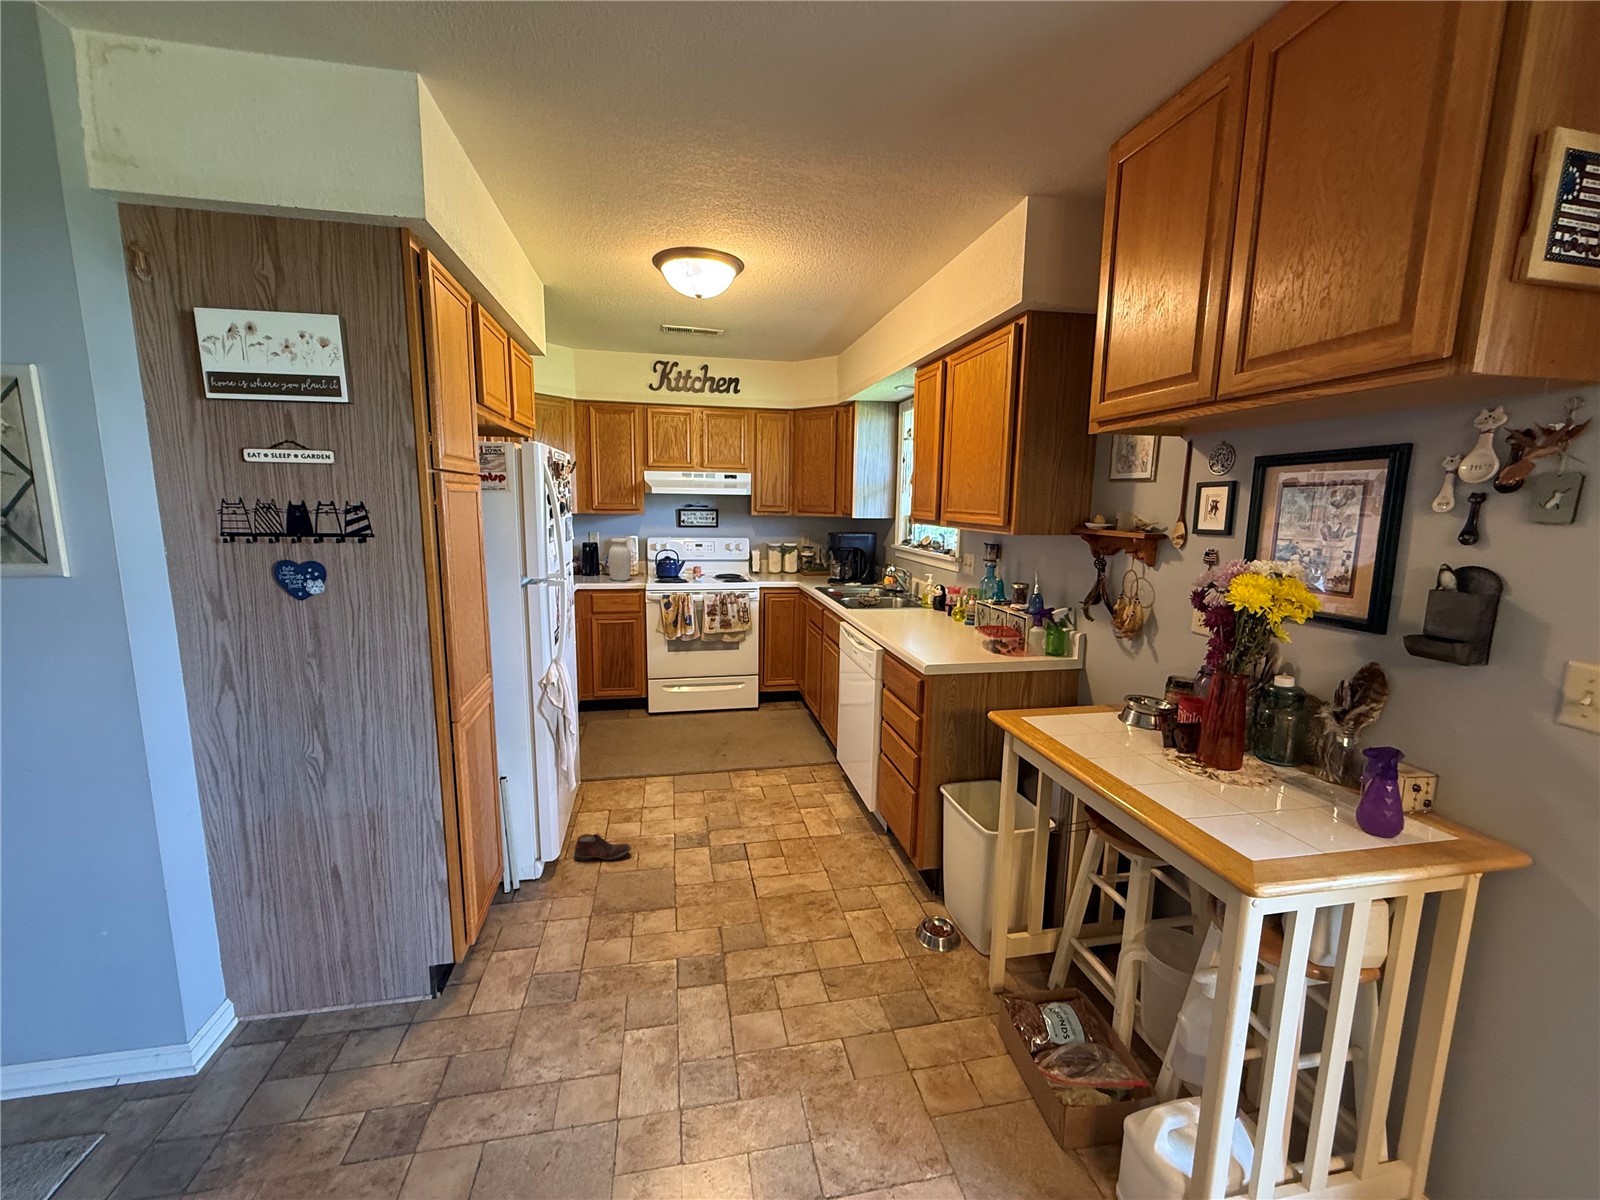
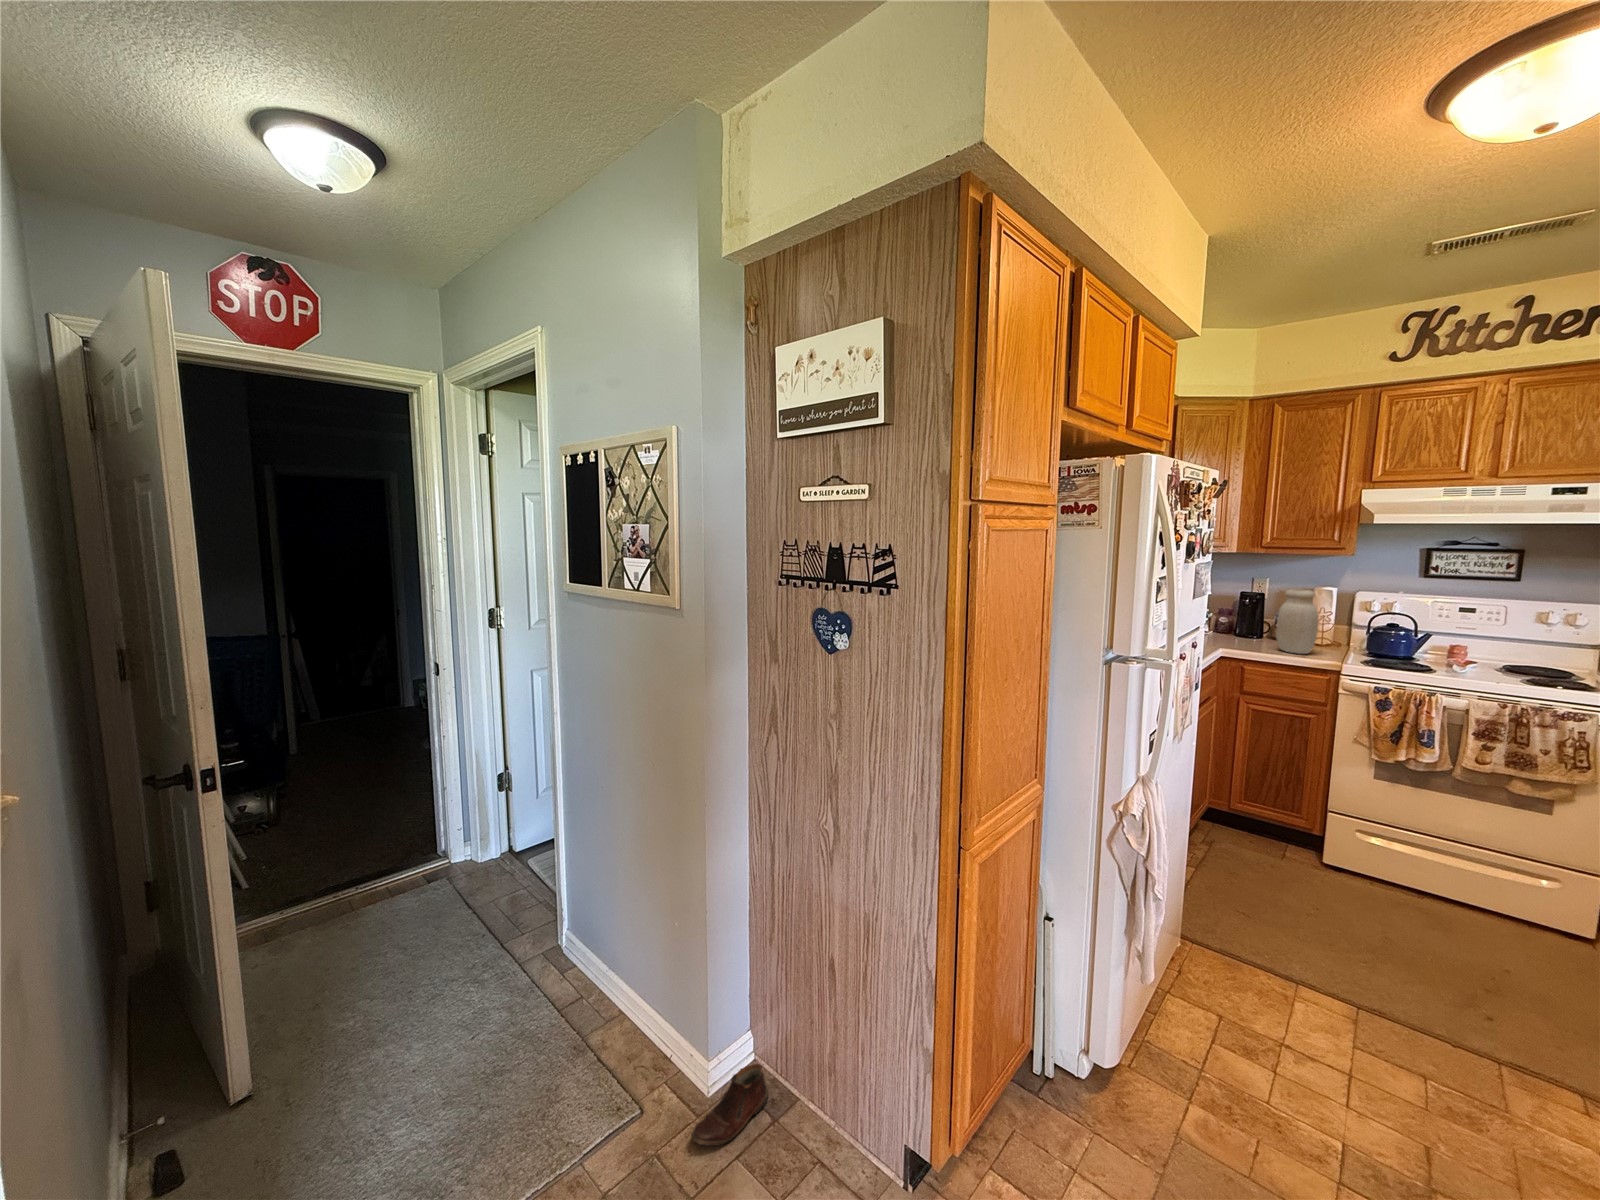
shoe: present [574,834,631,861] -> present [691,1064,768,1146]

